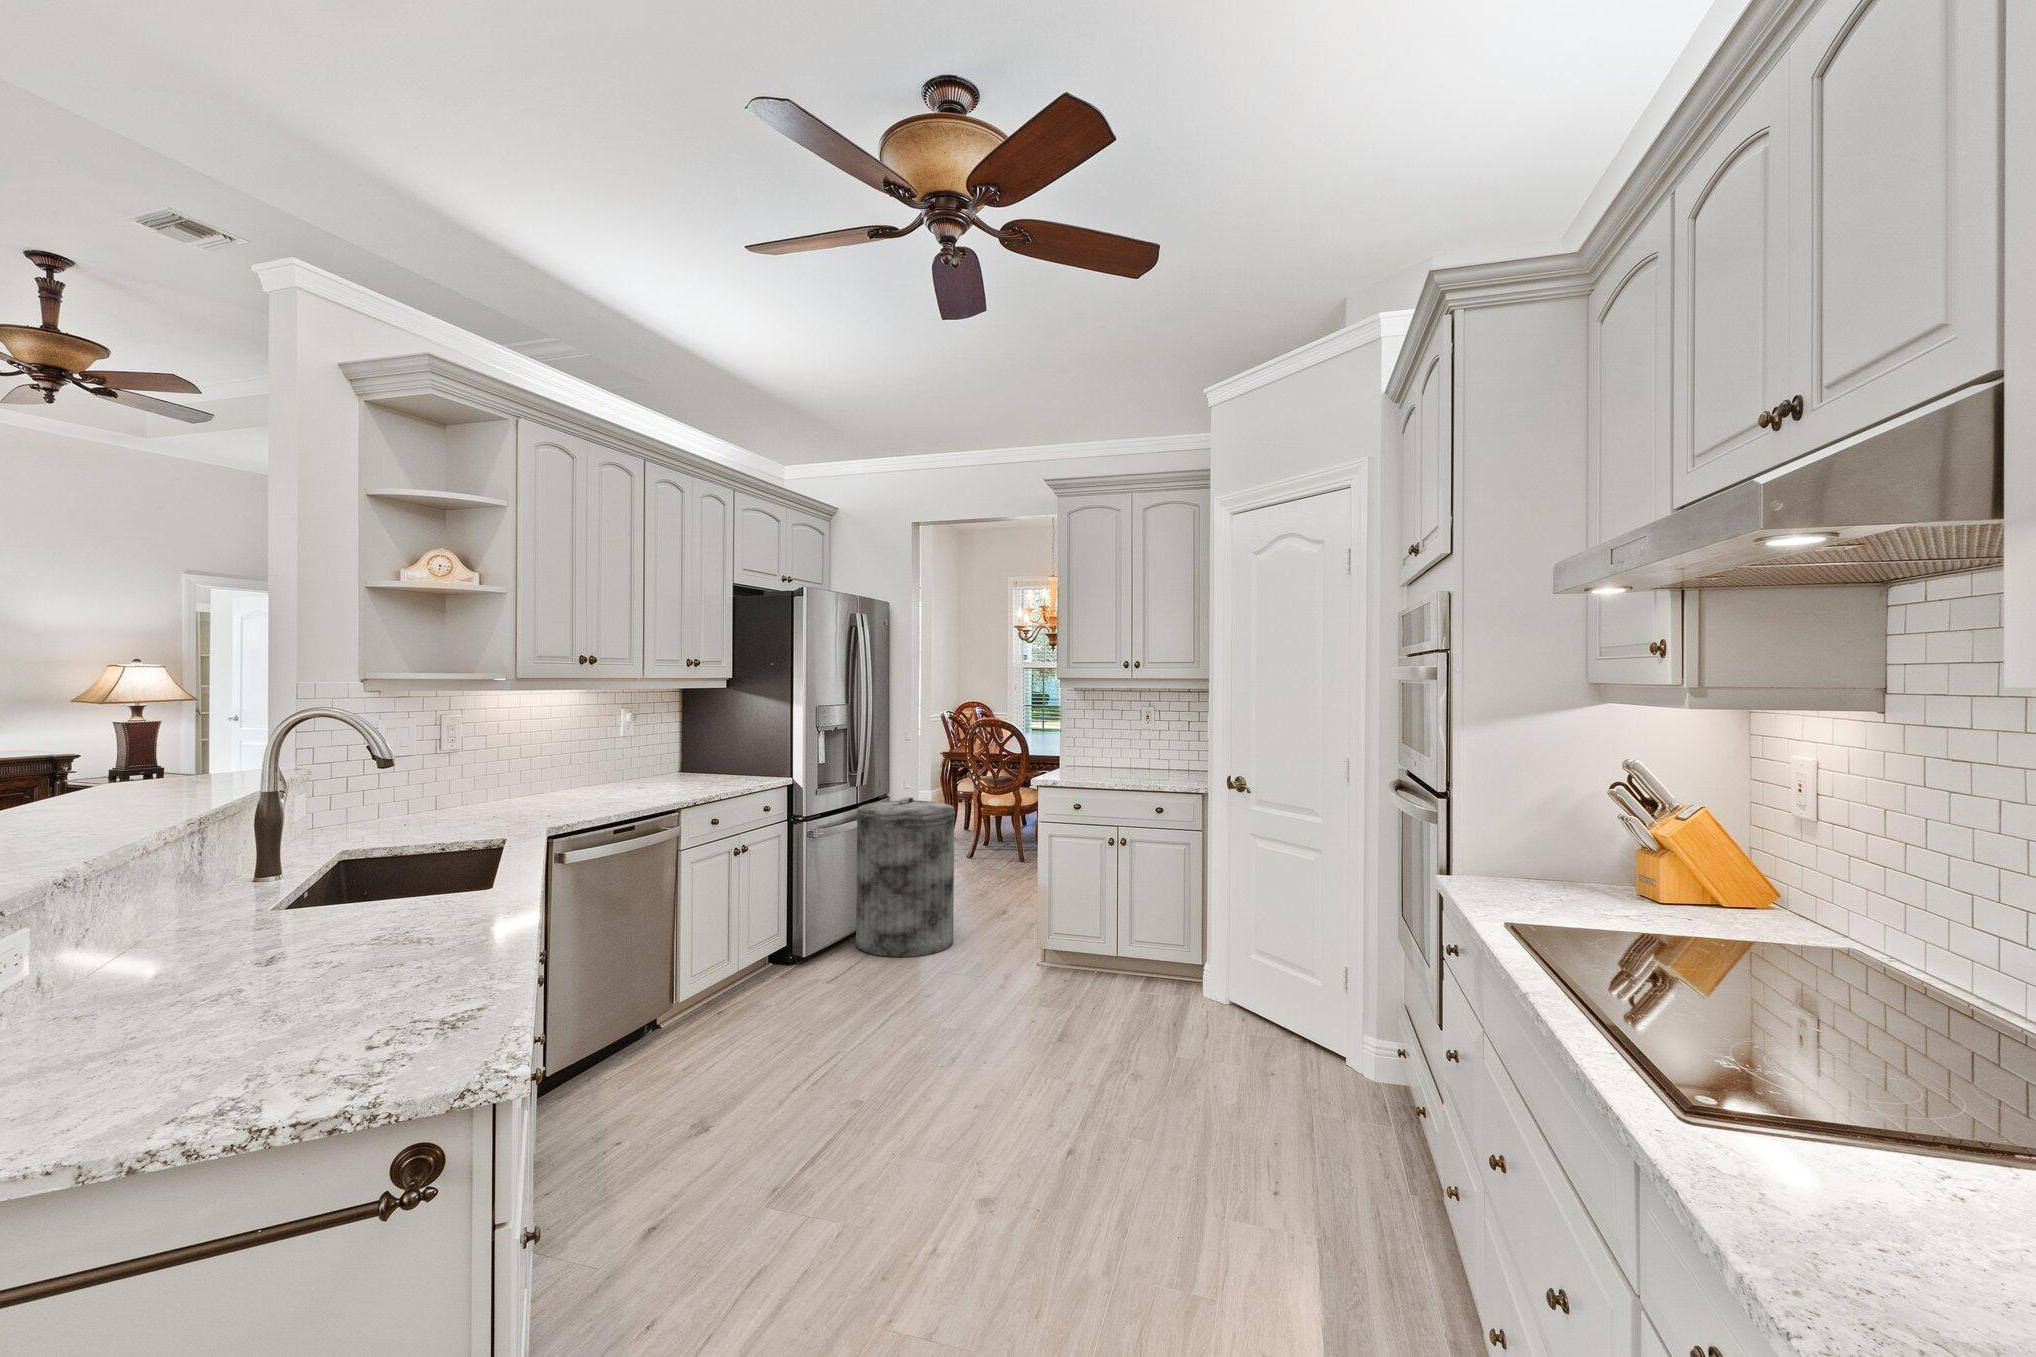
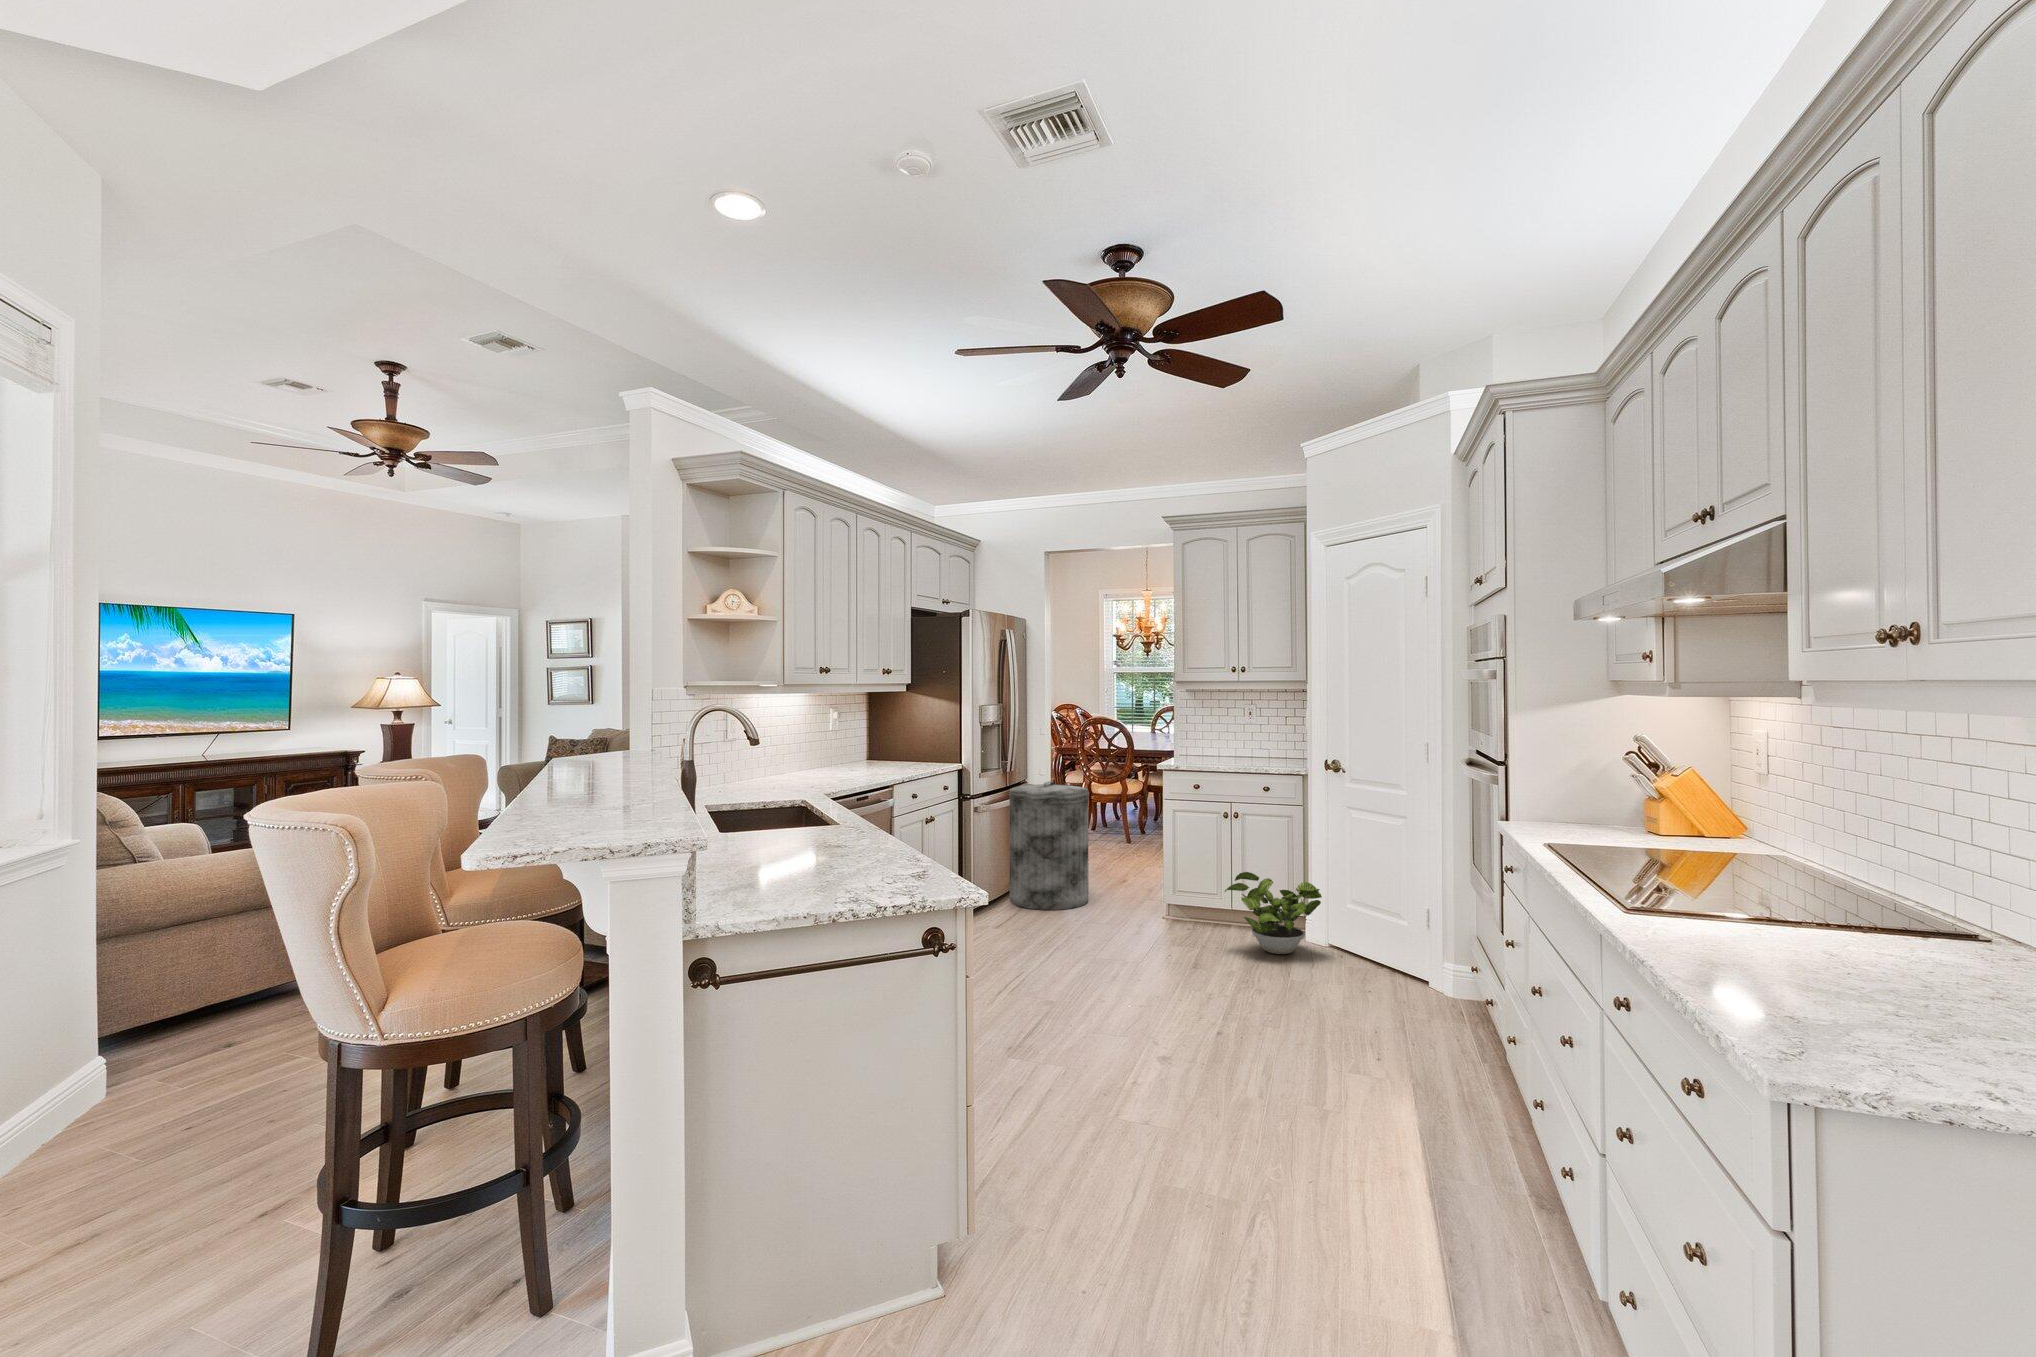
potted plant: none [1104,916,1224,1019] -> present [1225,872,1322,954]

